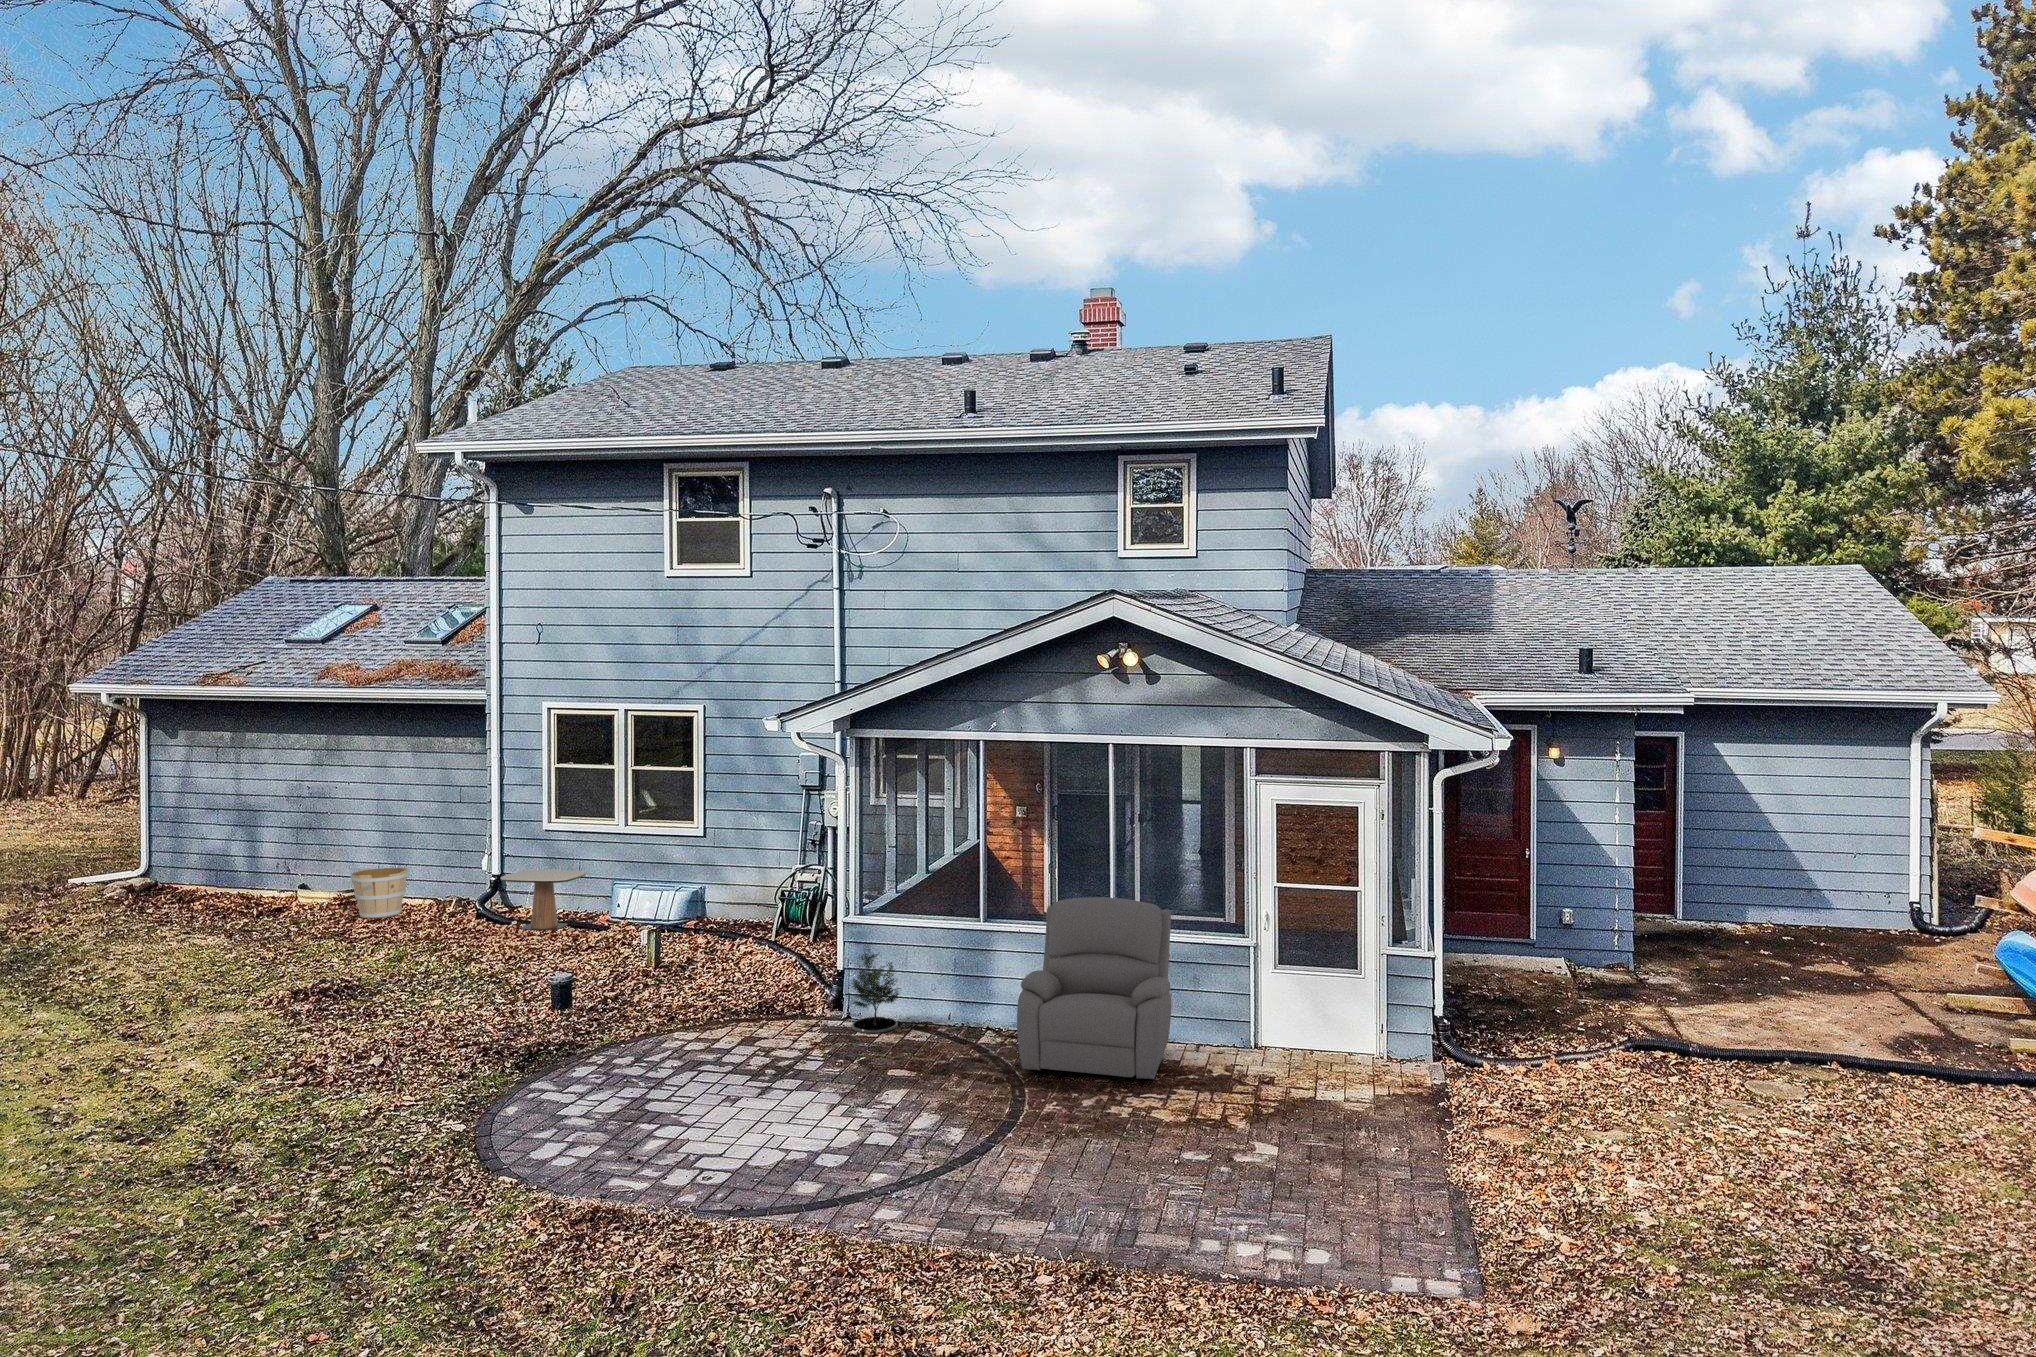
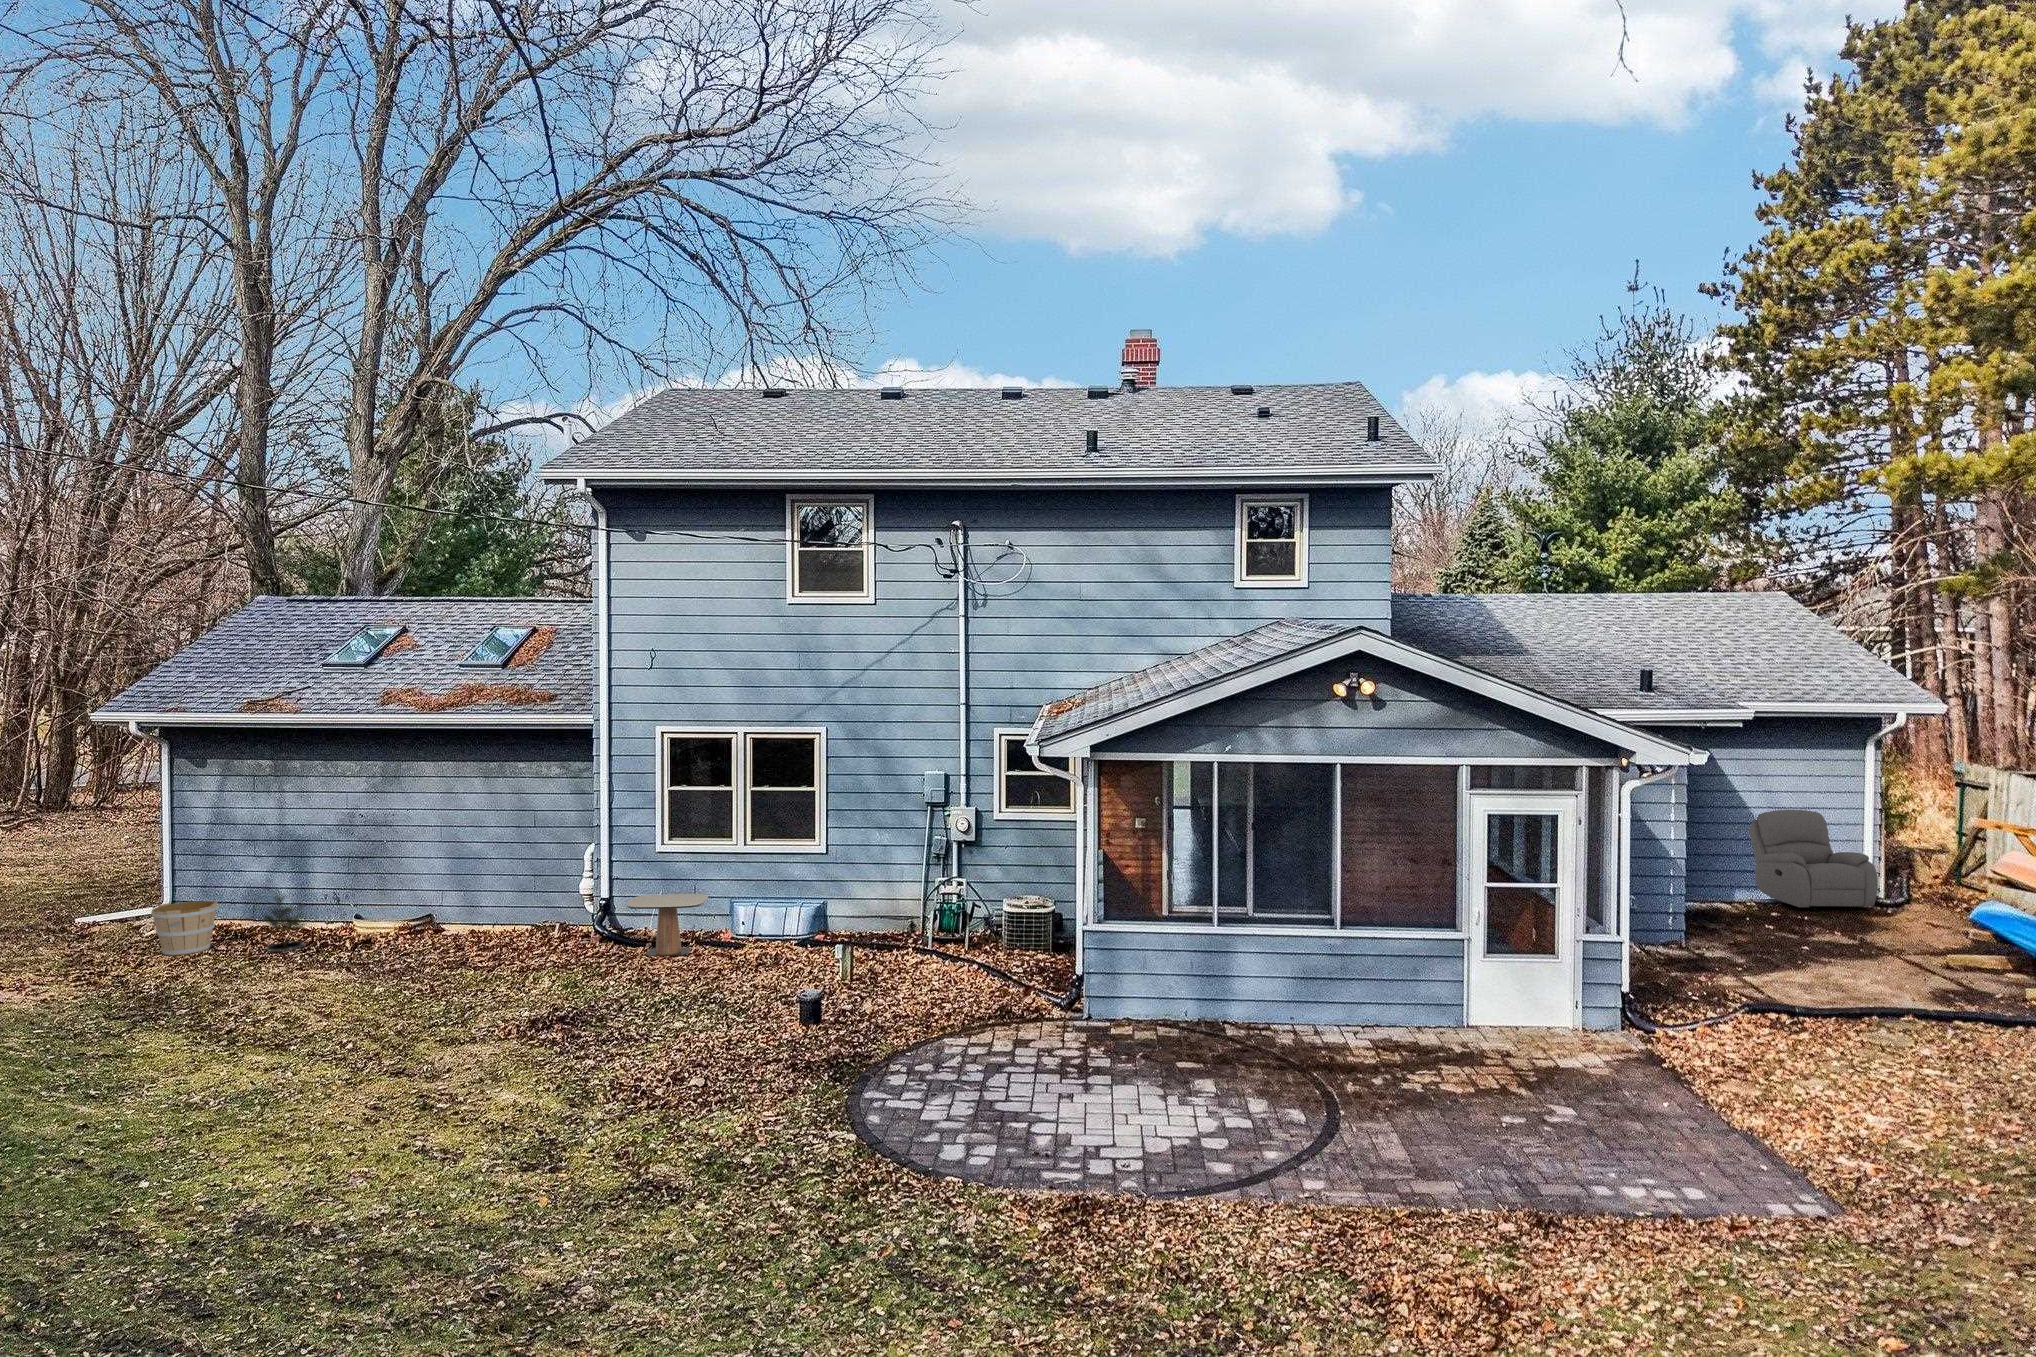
wooden bucket: present [351,868,409,918] -> present [151,900,218,956]
chair: present [1017,897,1172,1081] -> present [1748,810,1878,910]
potted tree: present [852,945,900,1033] -> present [264,890,305,952]

